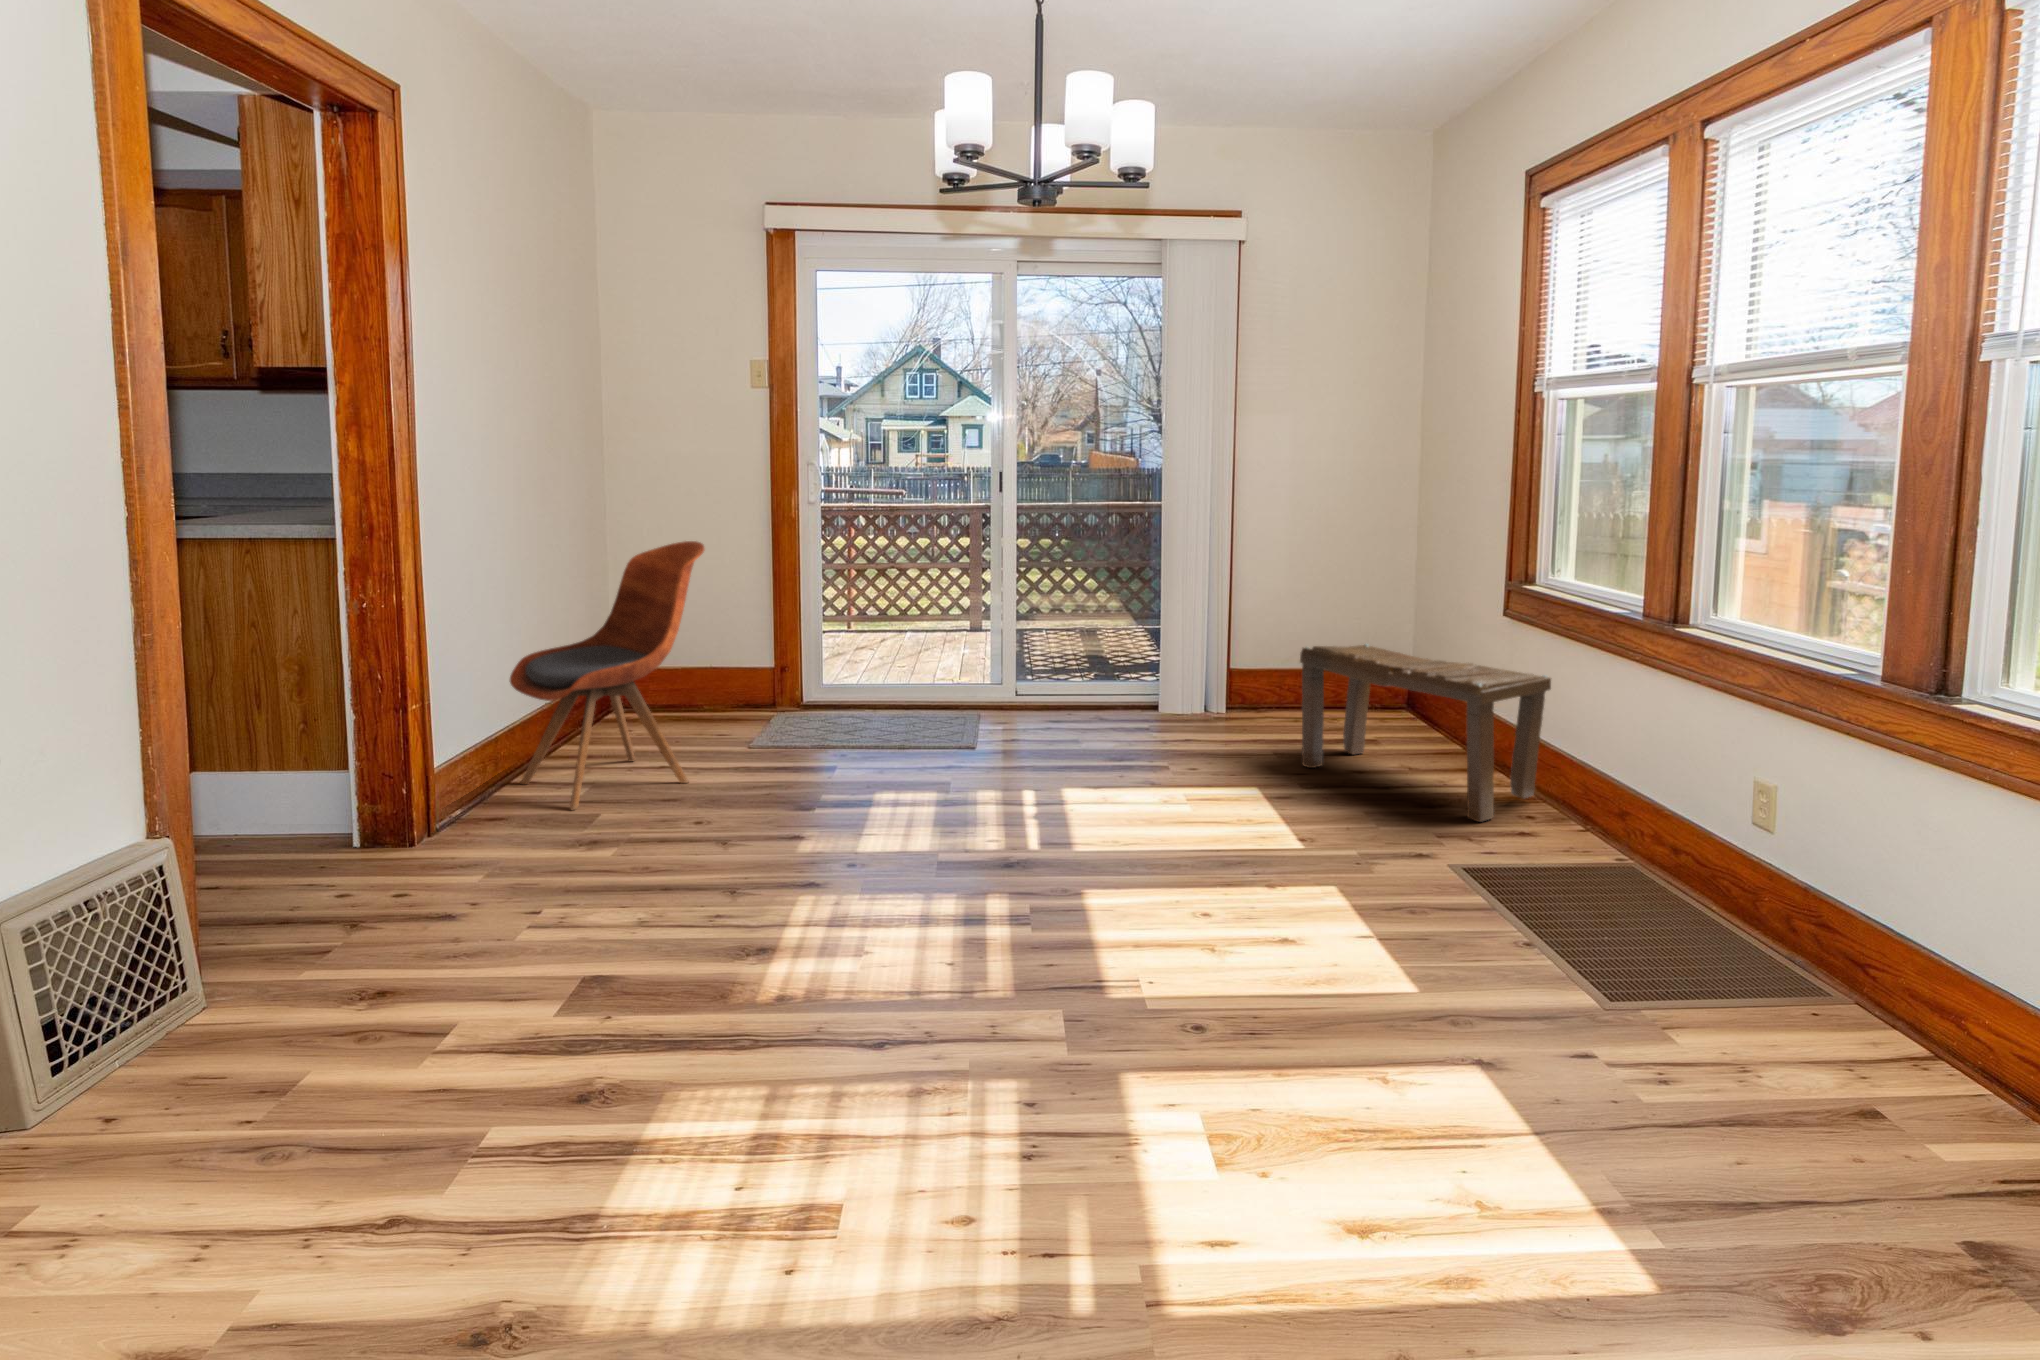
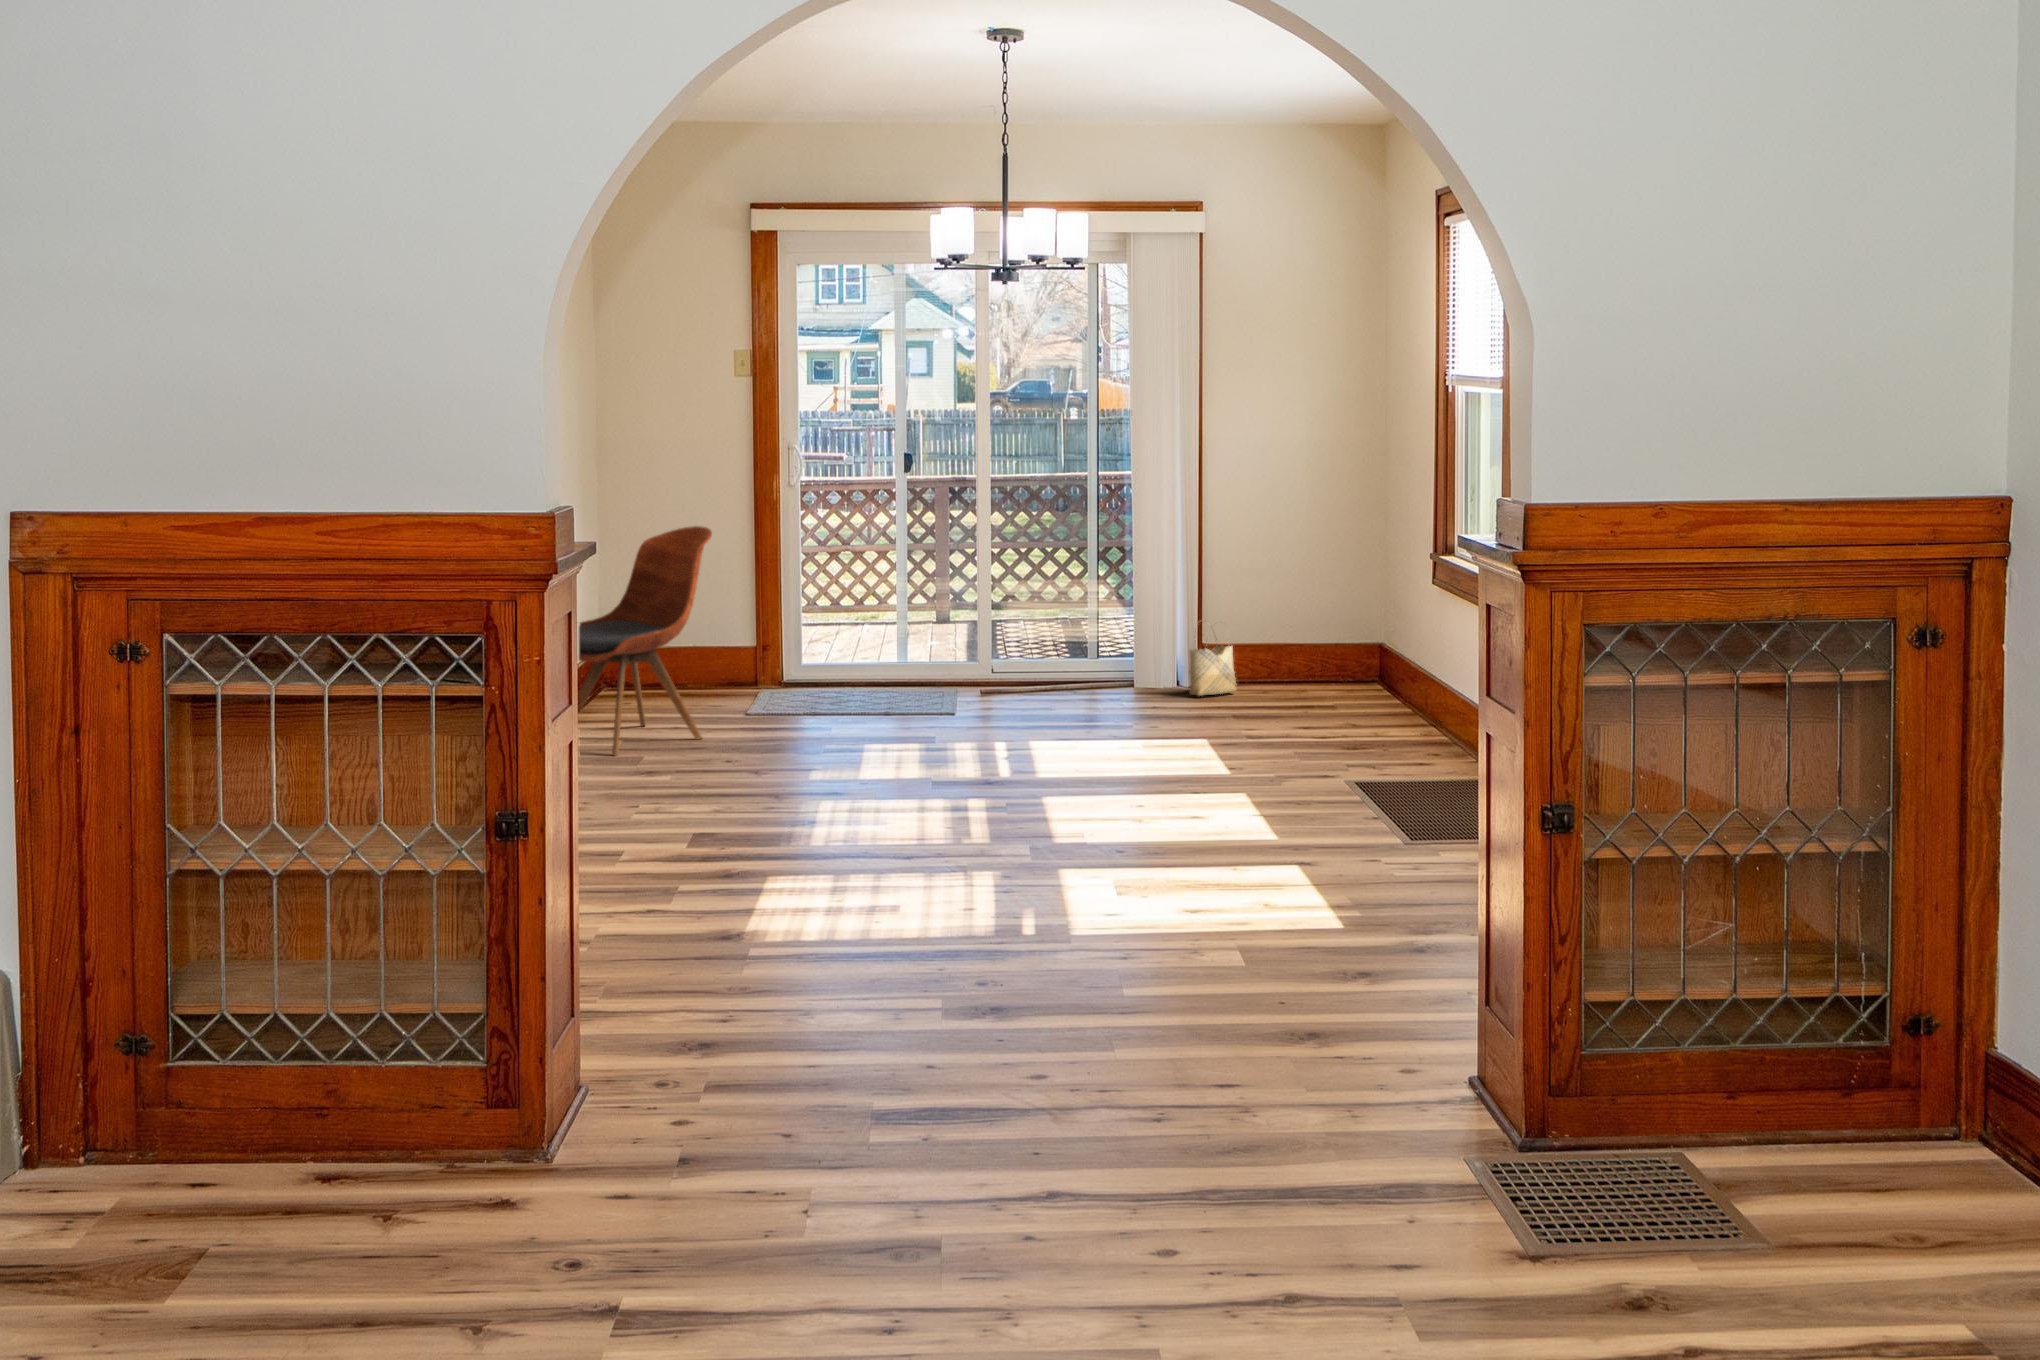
woven basket: none [1222,642,1270,722] -> present [1189,628,1236,696]
bench: present [1300,644,1551,822] -> none [1248,615,1455,758]

